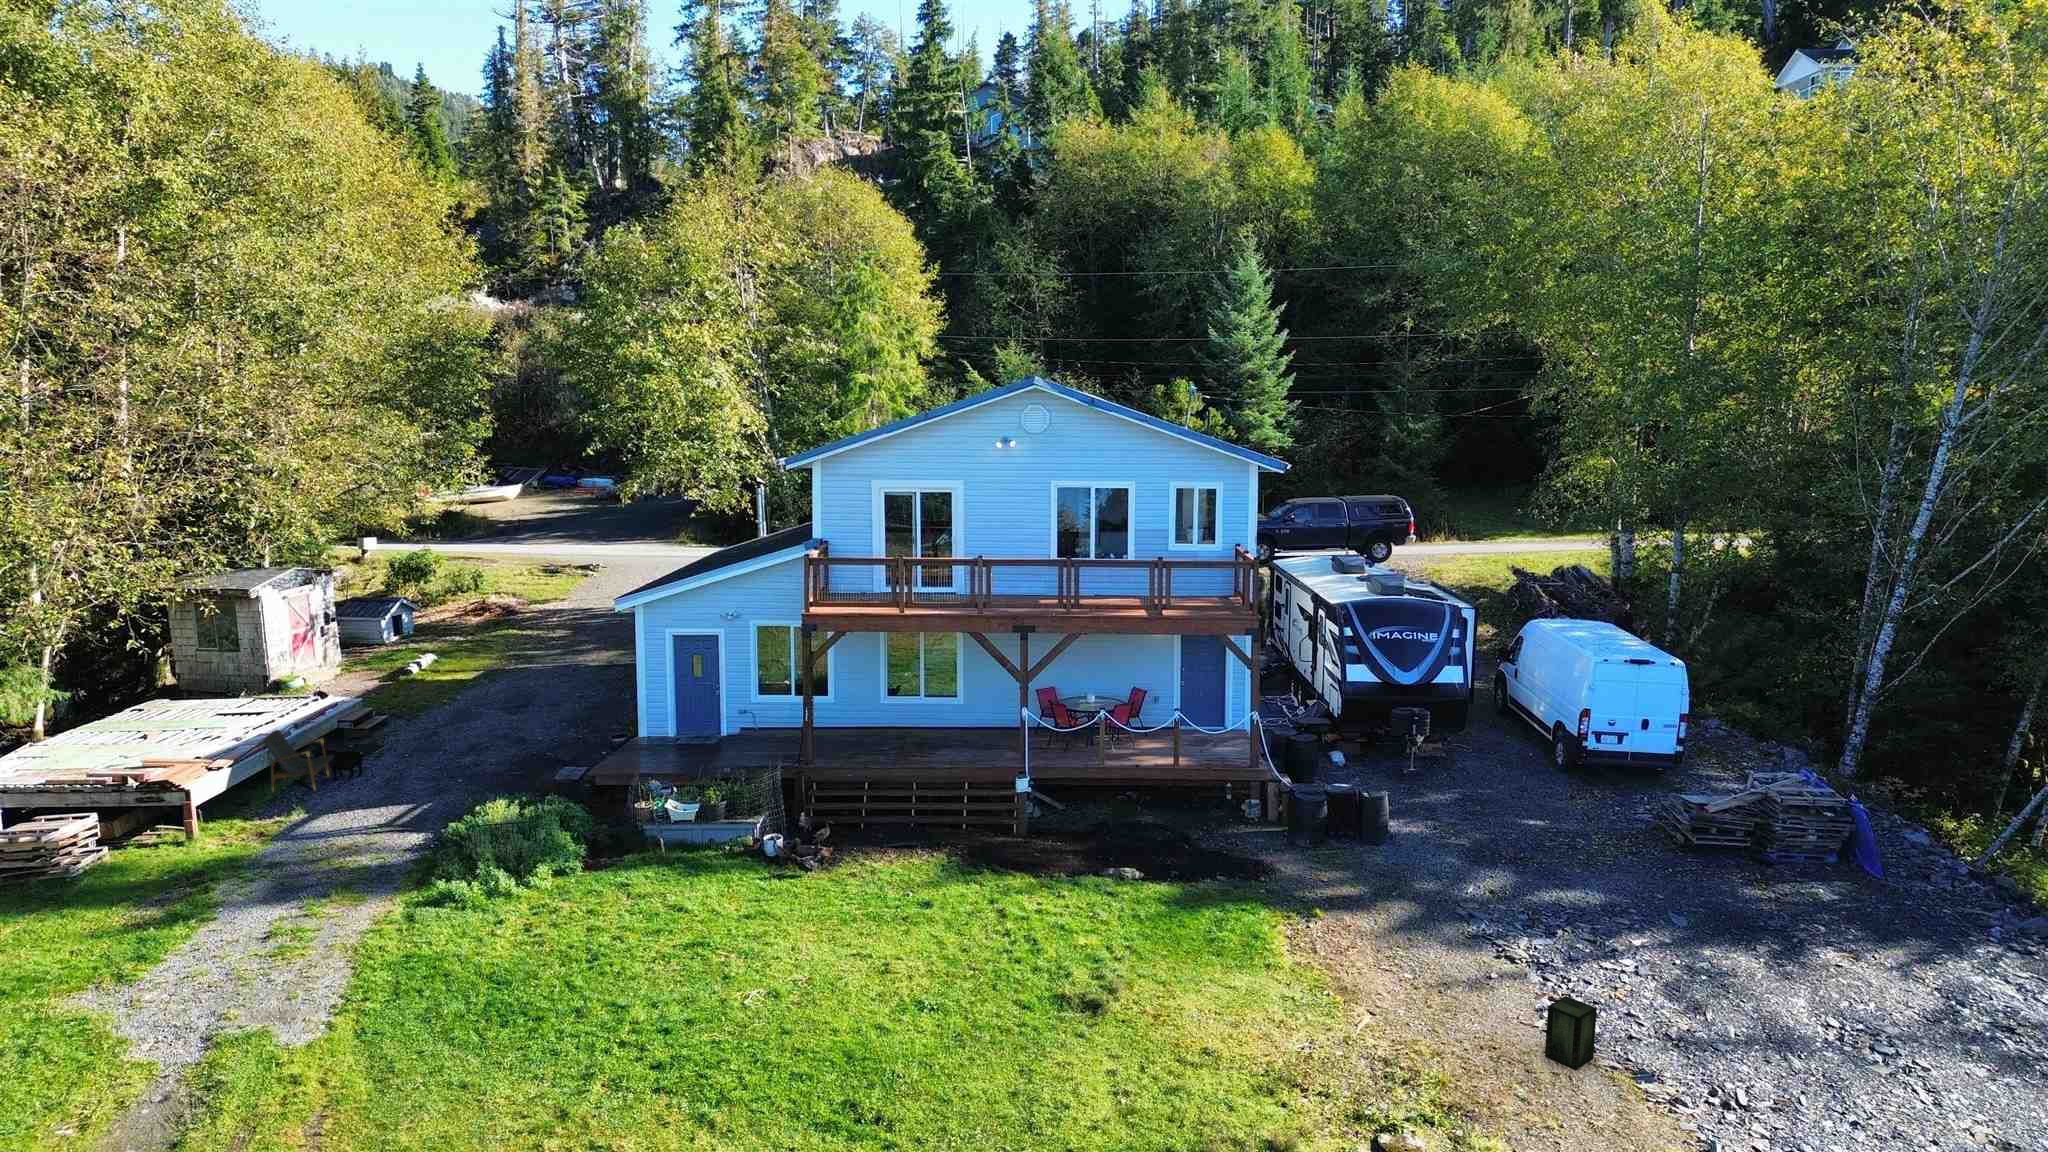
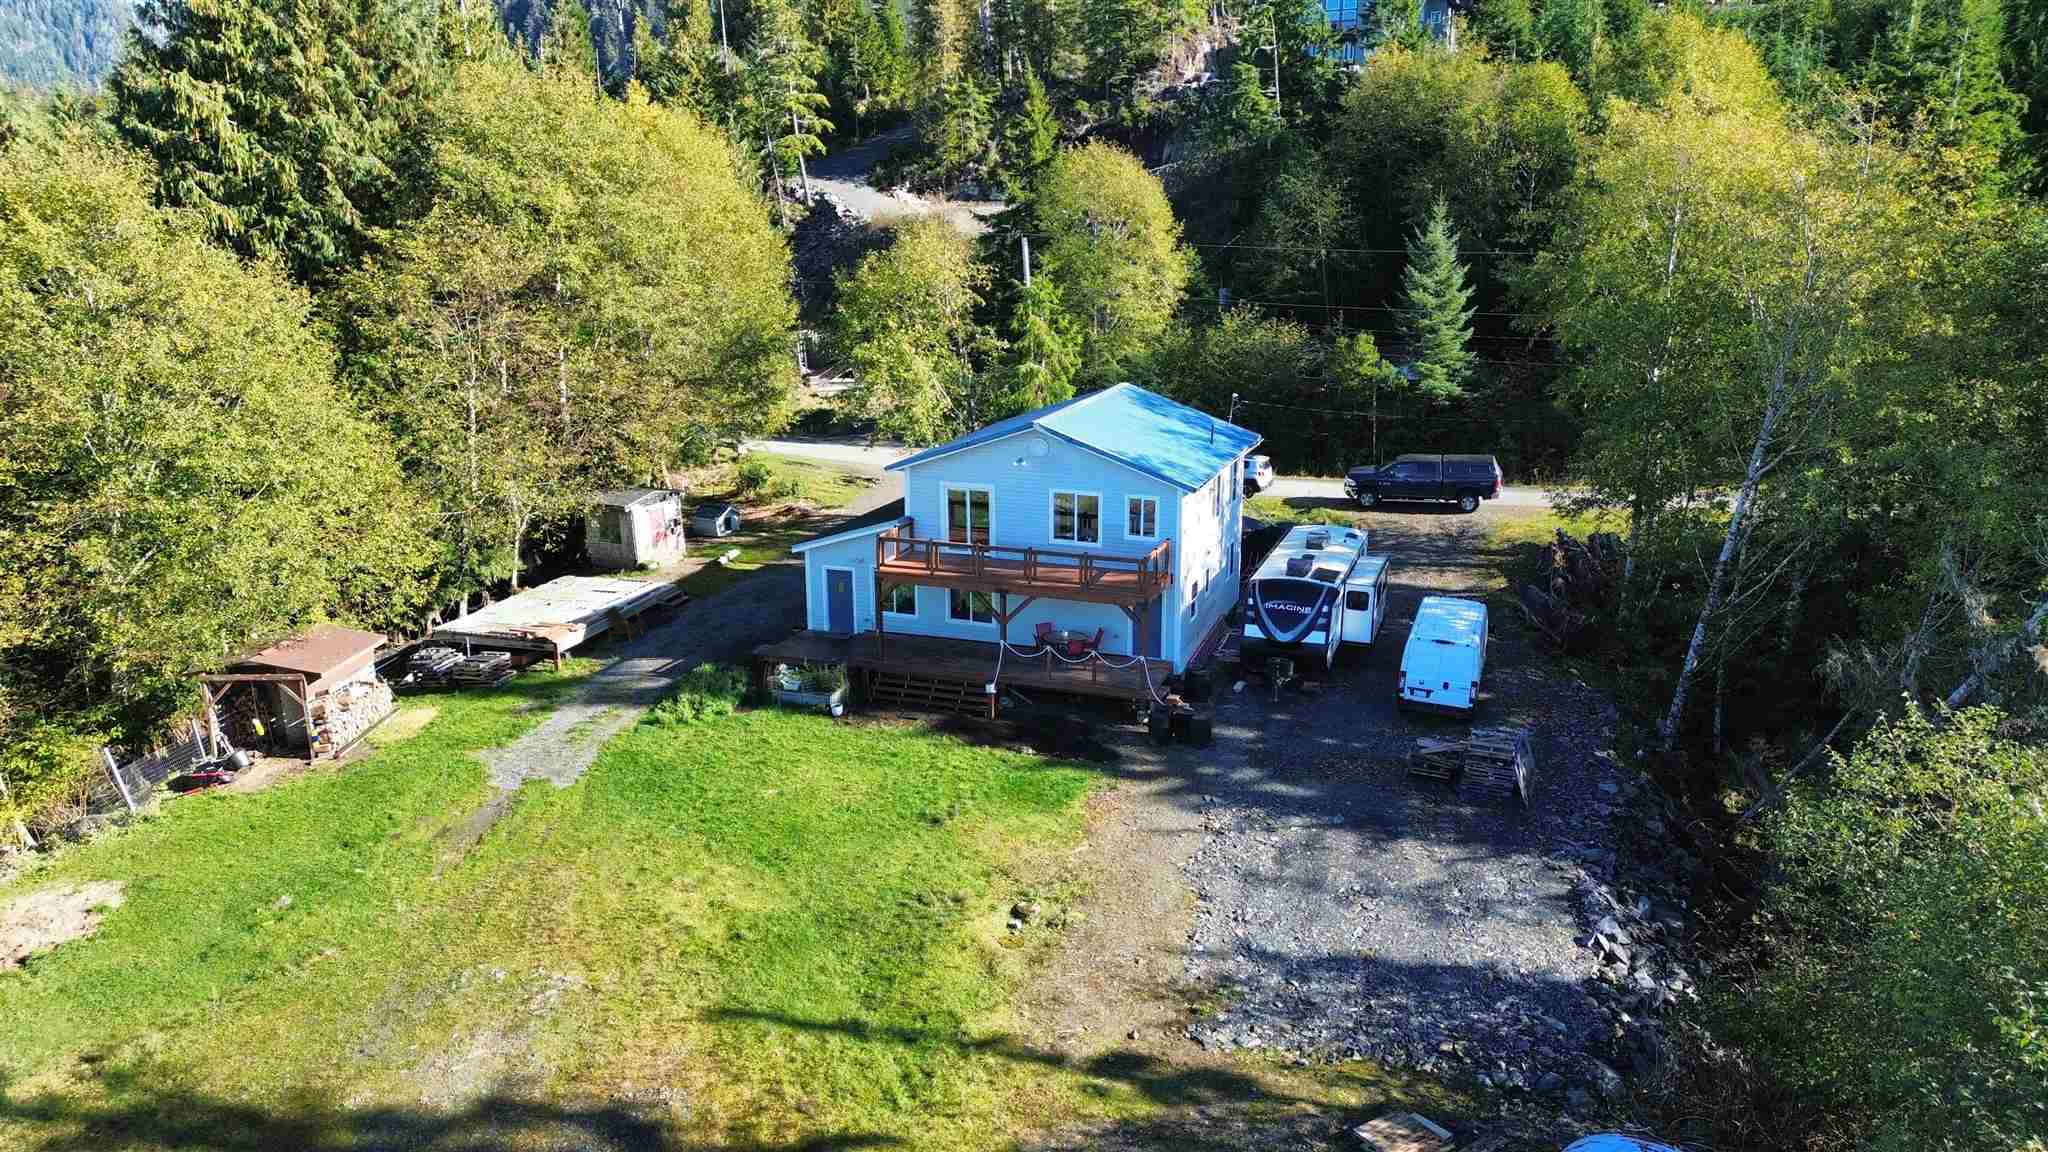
storage box: present [1545,996,1597,1070] -> none [1162,864,1189,907]

